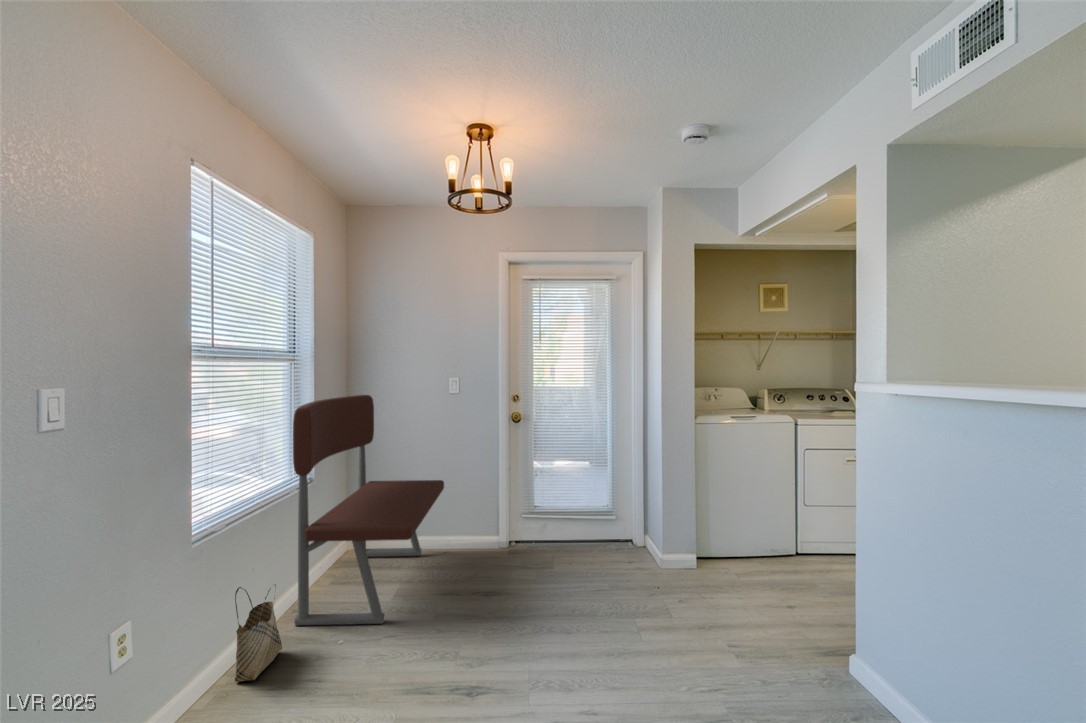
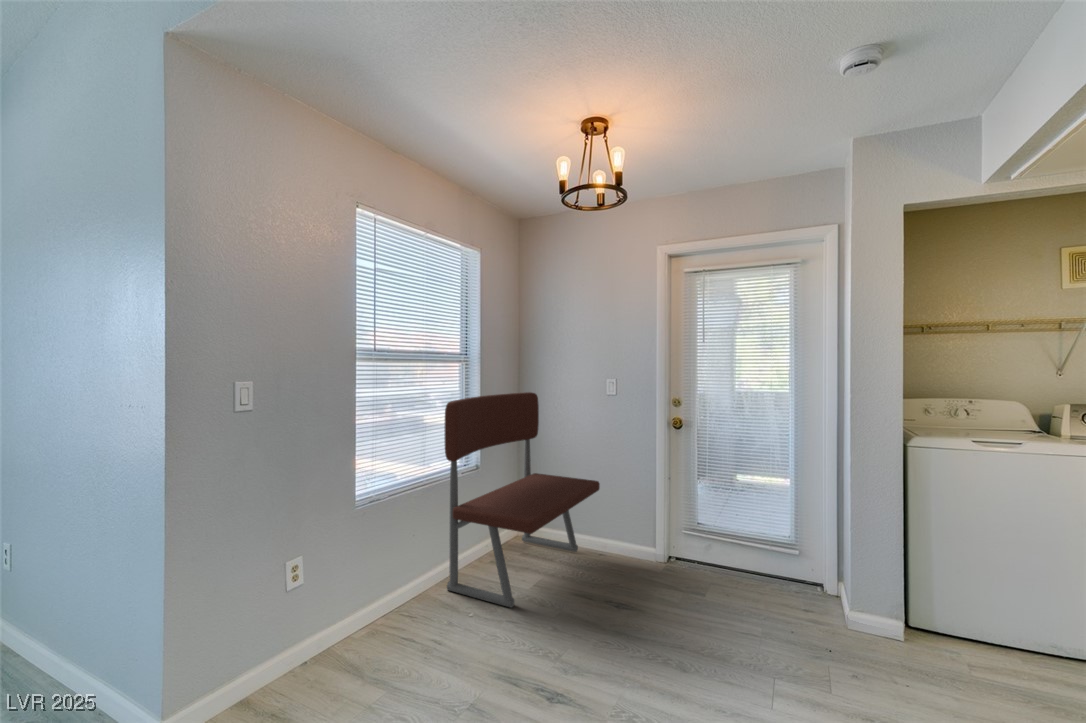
woven basket: present [235,584,282,682] -> none [386,547,427,626]

